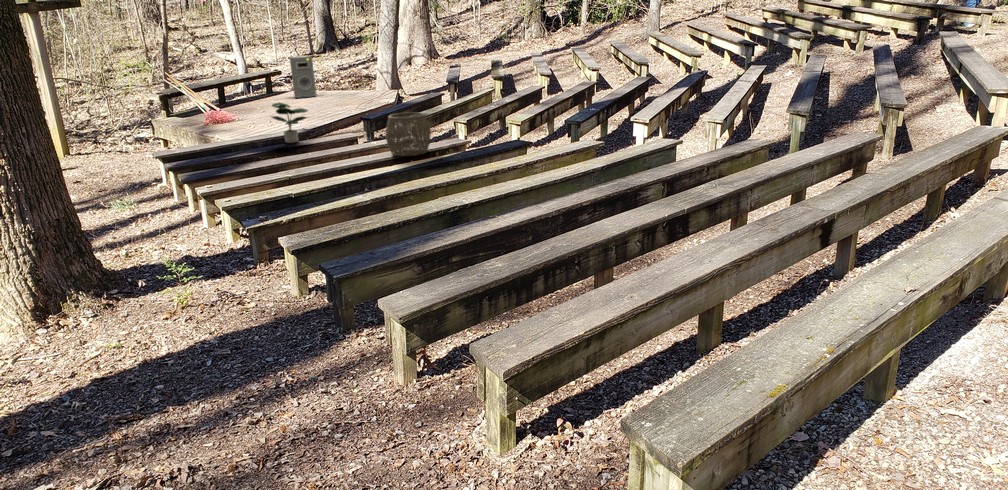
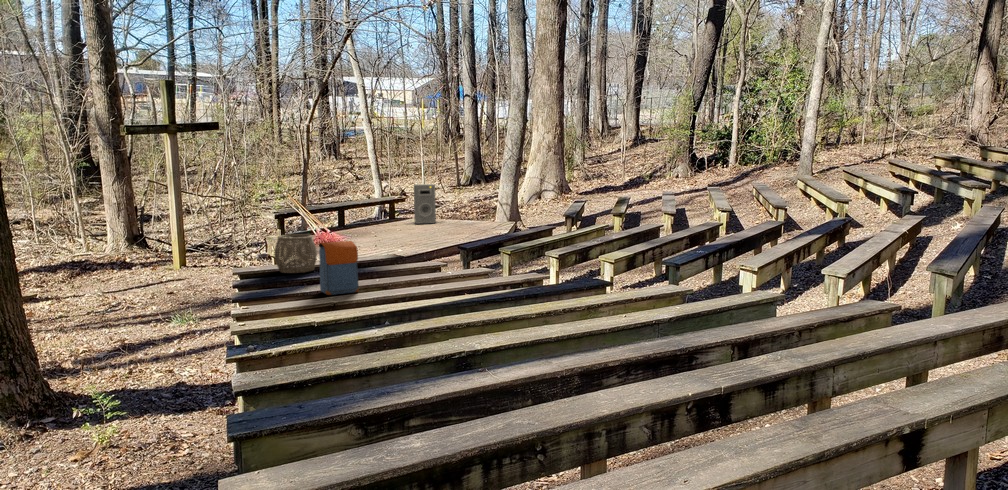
potted plant: present [272,103,308,143] -> none [351,225,391,266]
woven basket: present [386,112,431,156] -> present [274,234,317,273]
backpack: none [262,119,306,172] -> present [319,241,359,295]

